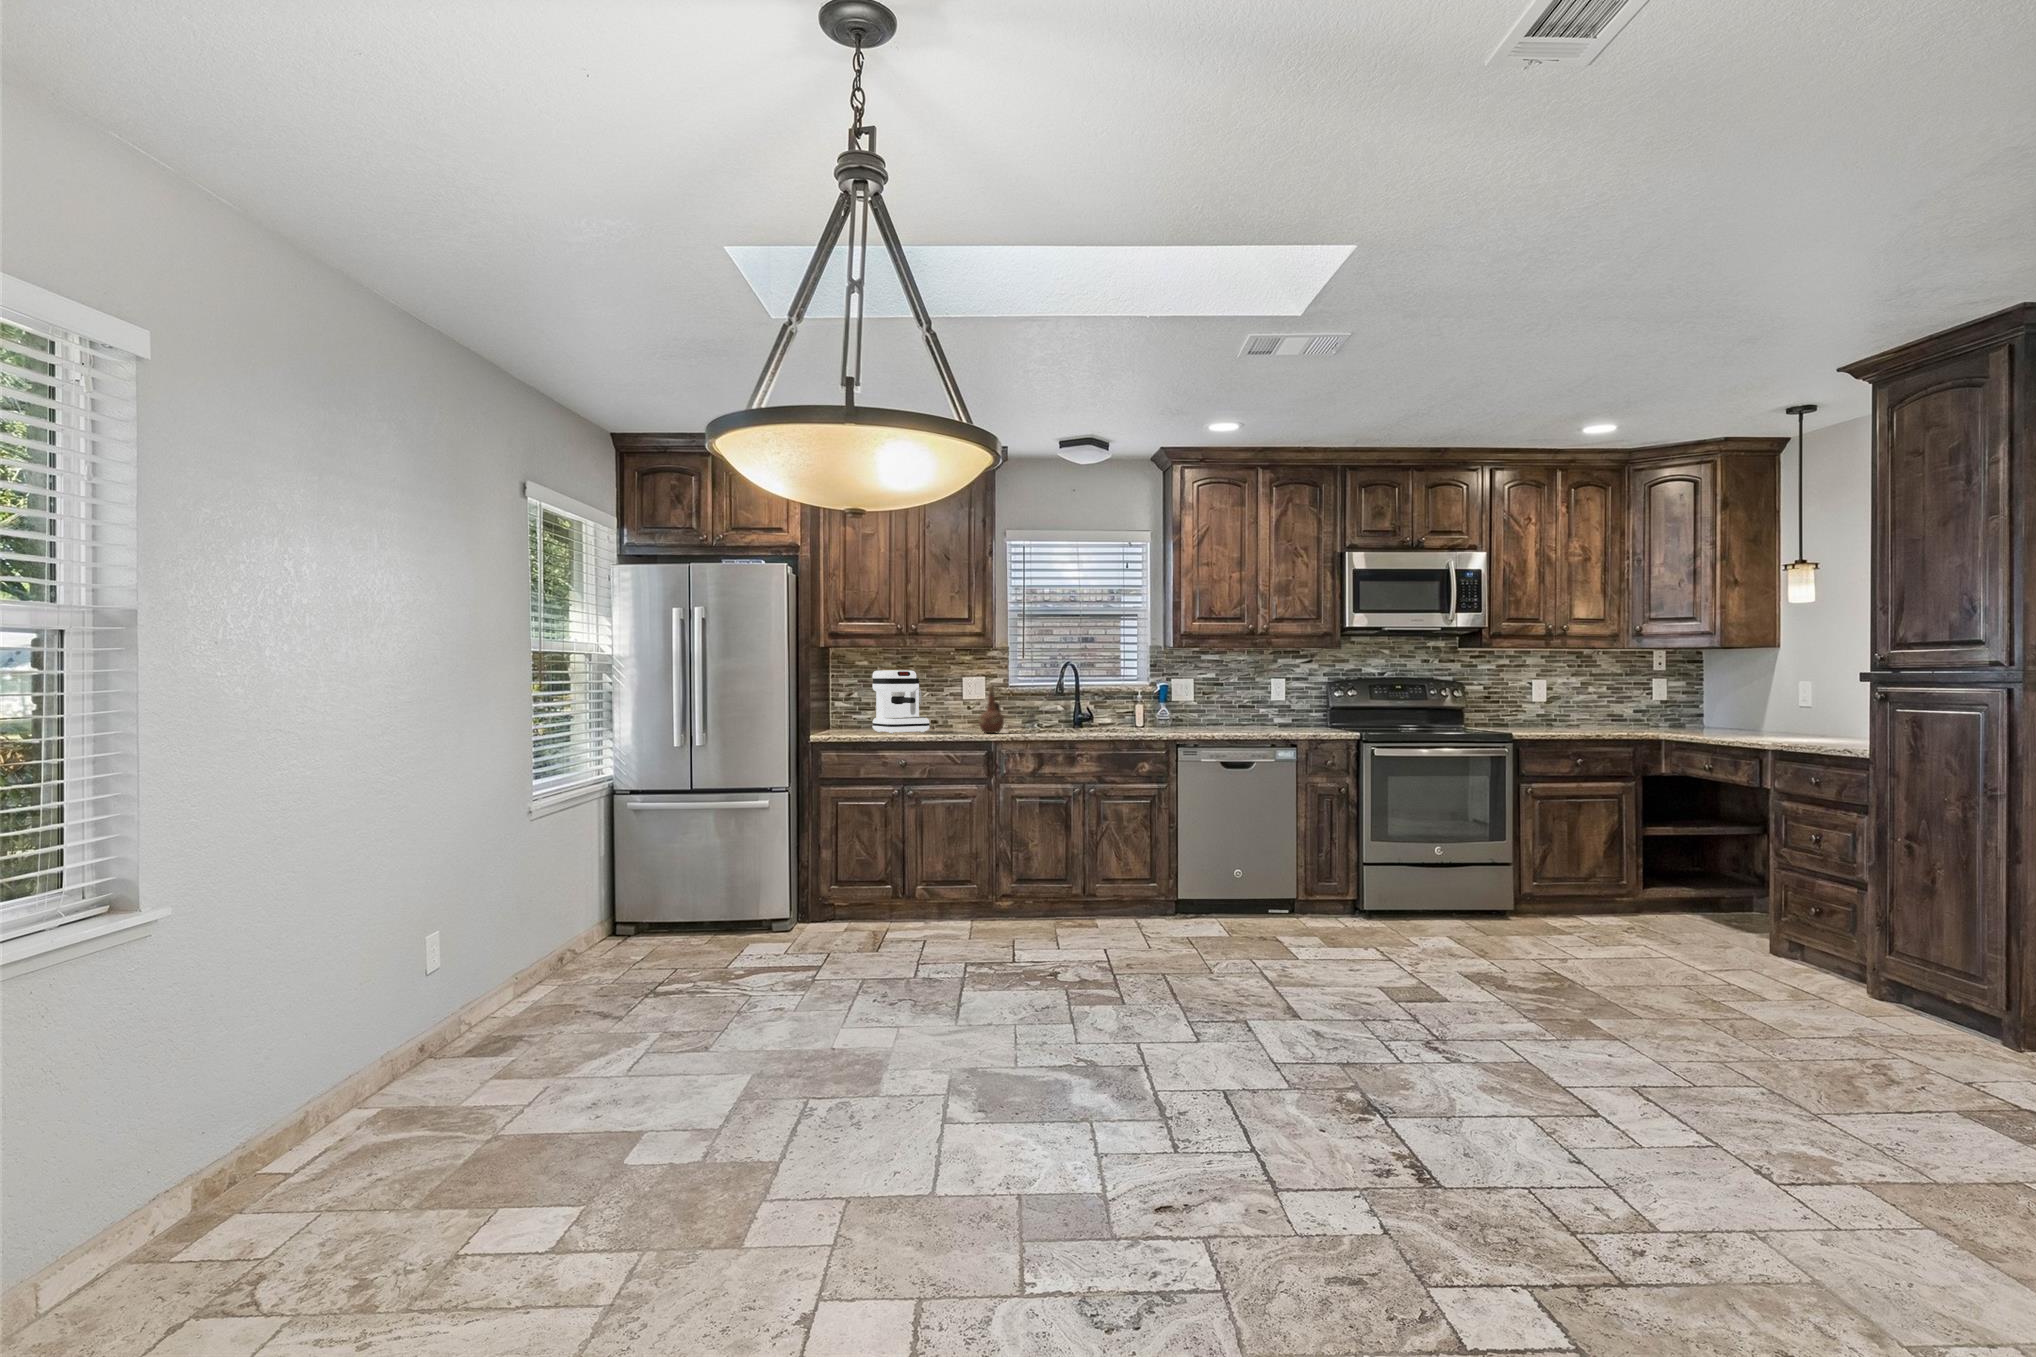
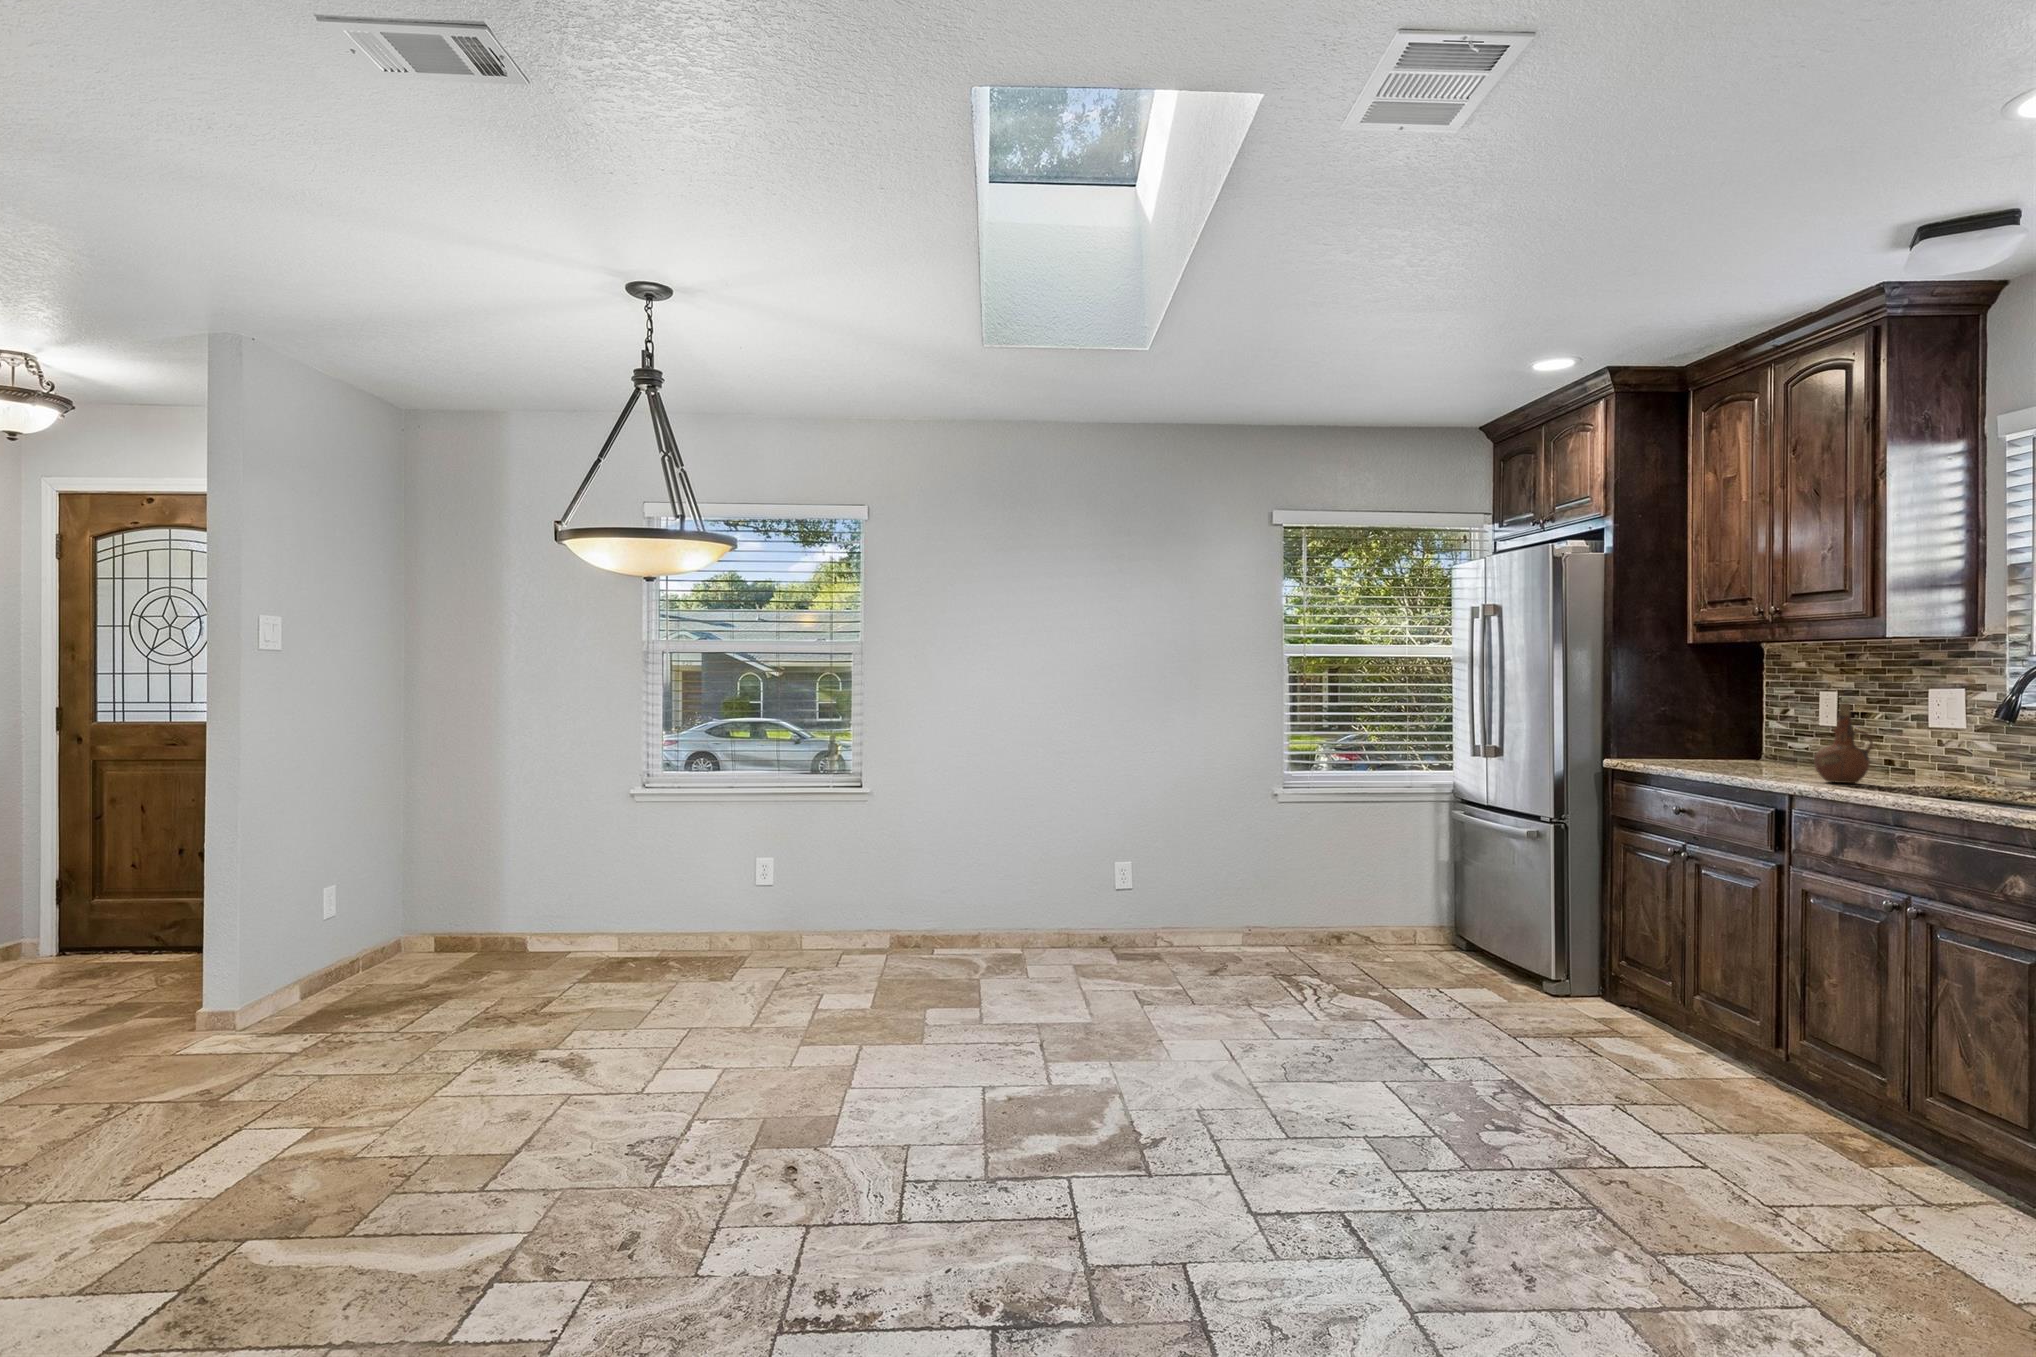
coffee maker: present [872,670,930,734] -> none [1703,677,1810,771]

